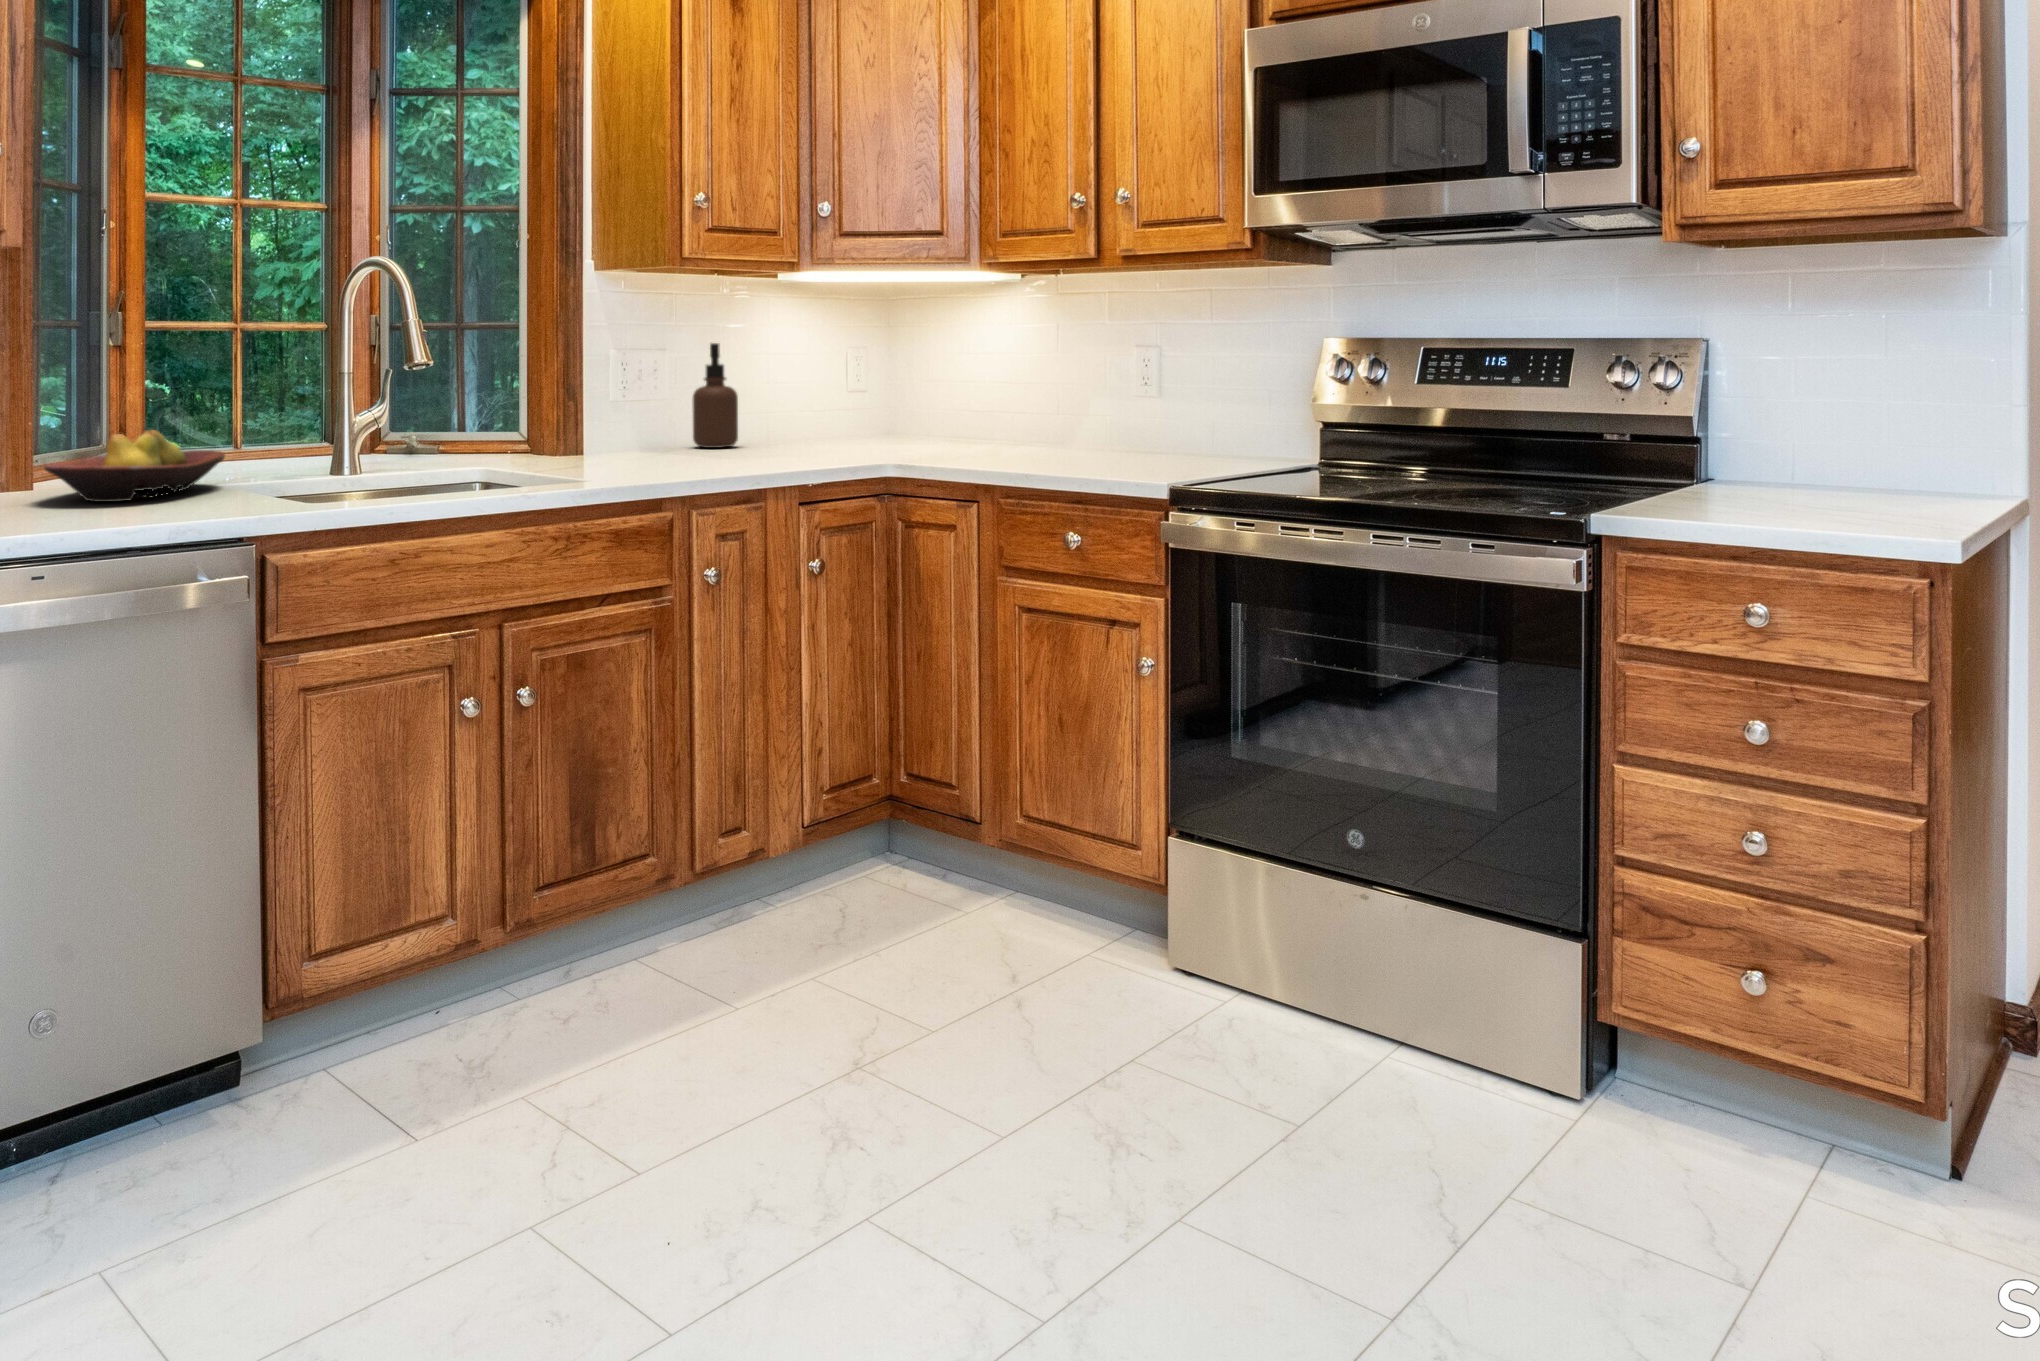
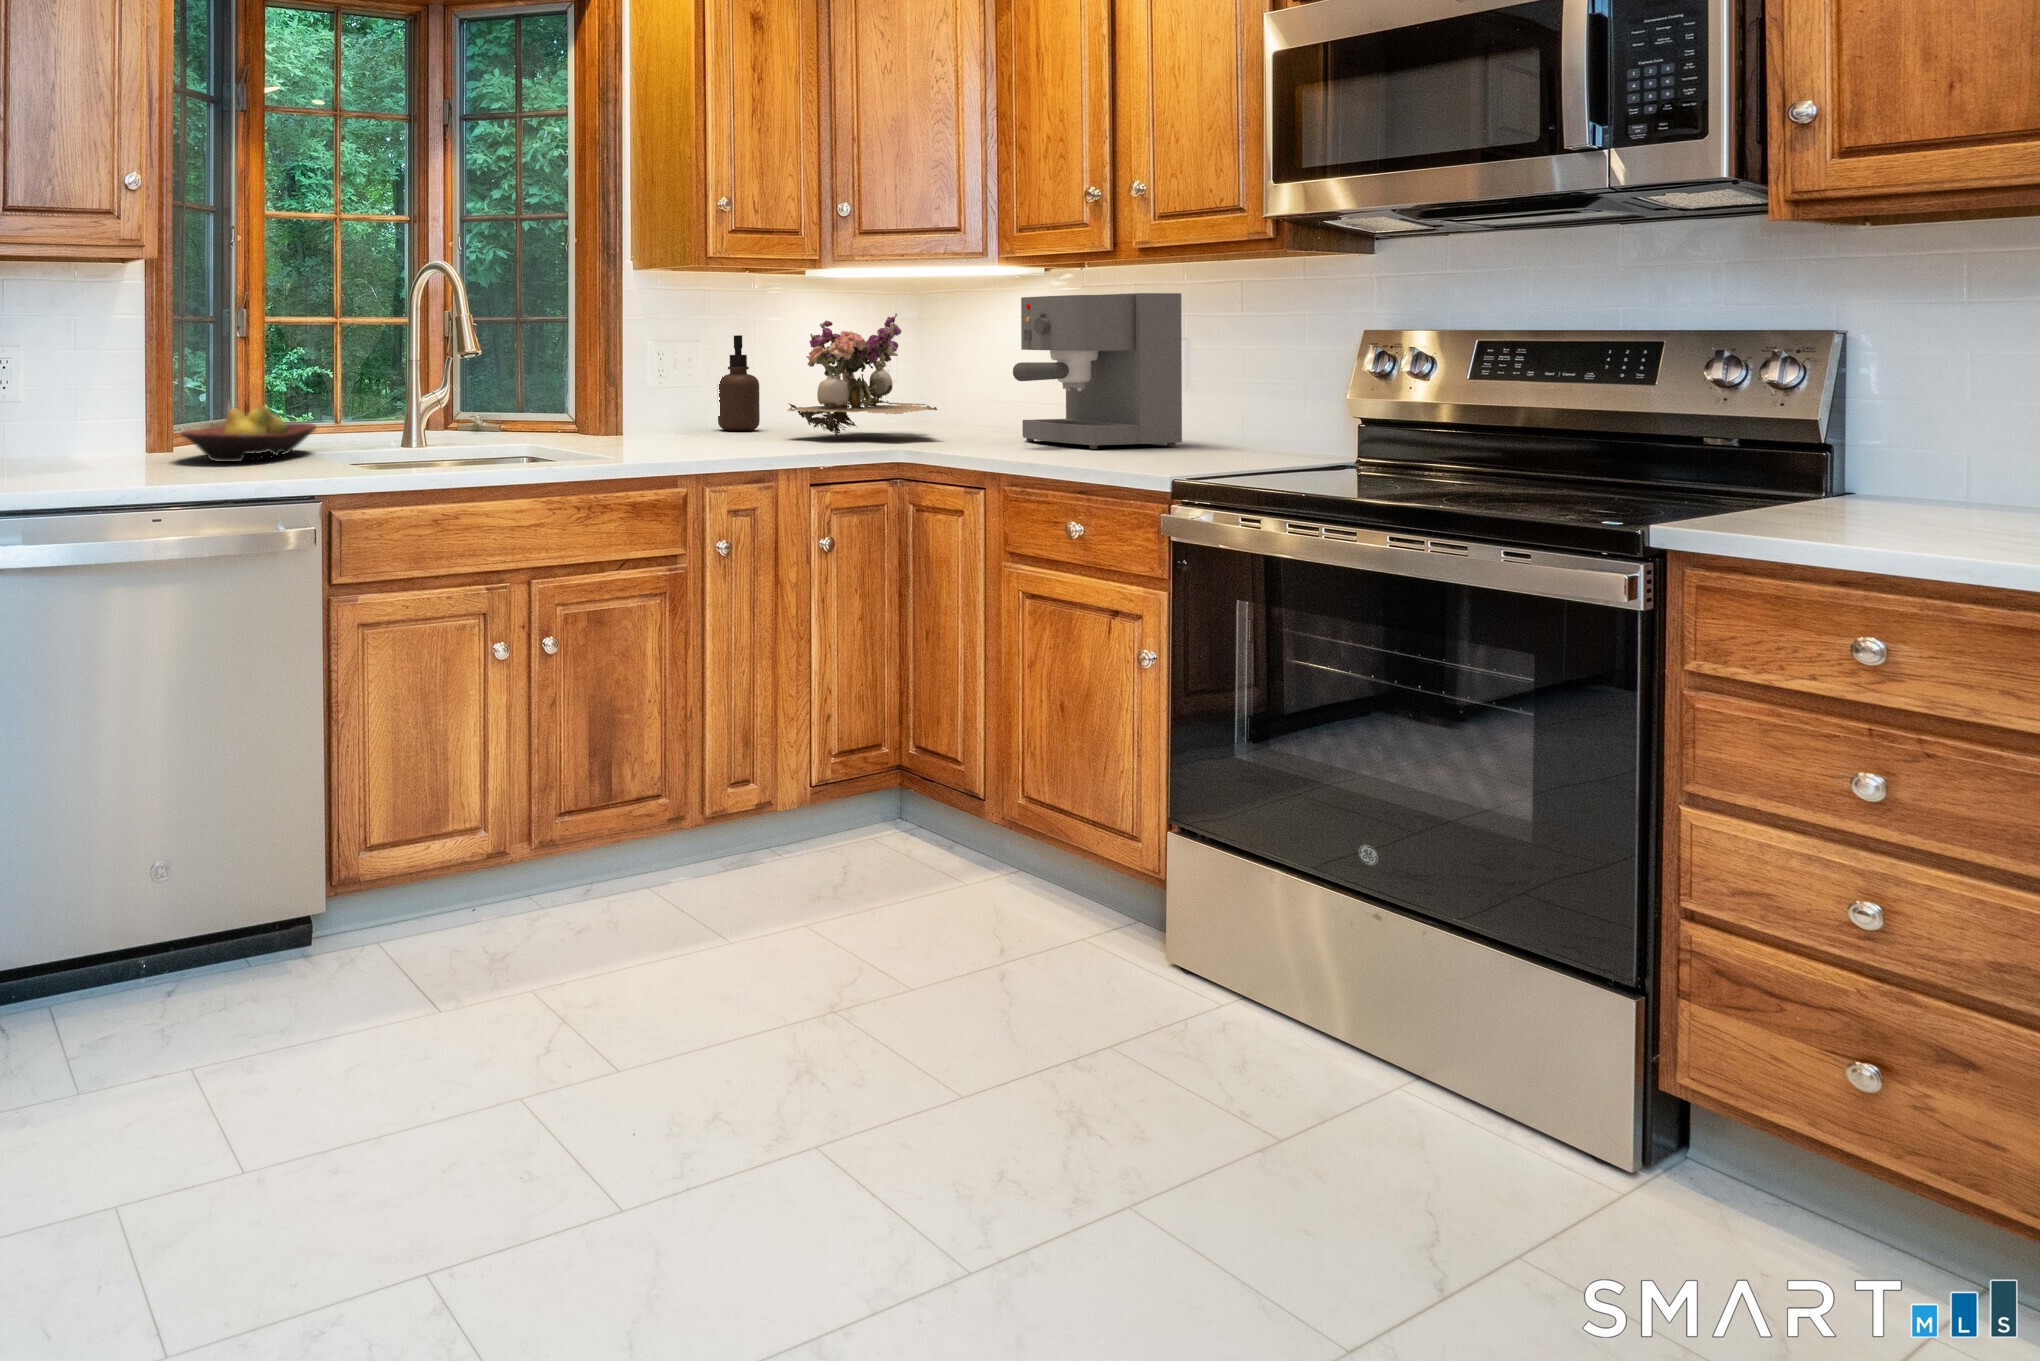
coffee maker: none [1007,301,1161,457] -> present [1013,293,1182,449]
flower arrangement: none [774,320,929,452] -> present [788,313,937,436]

